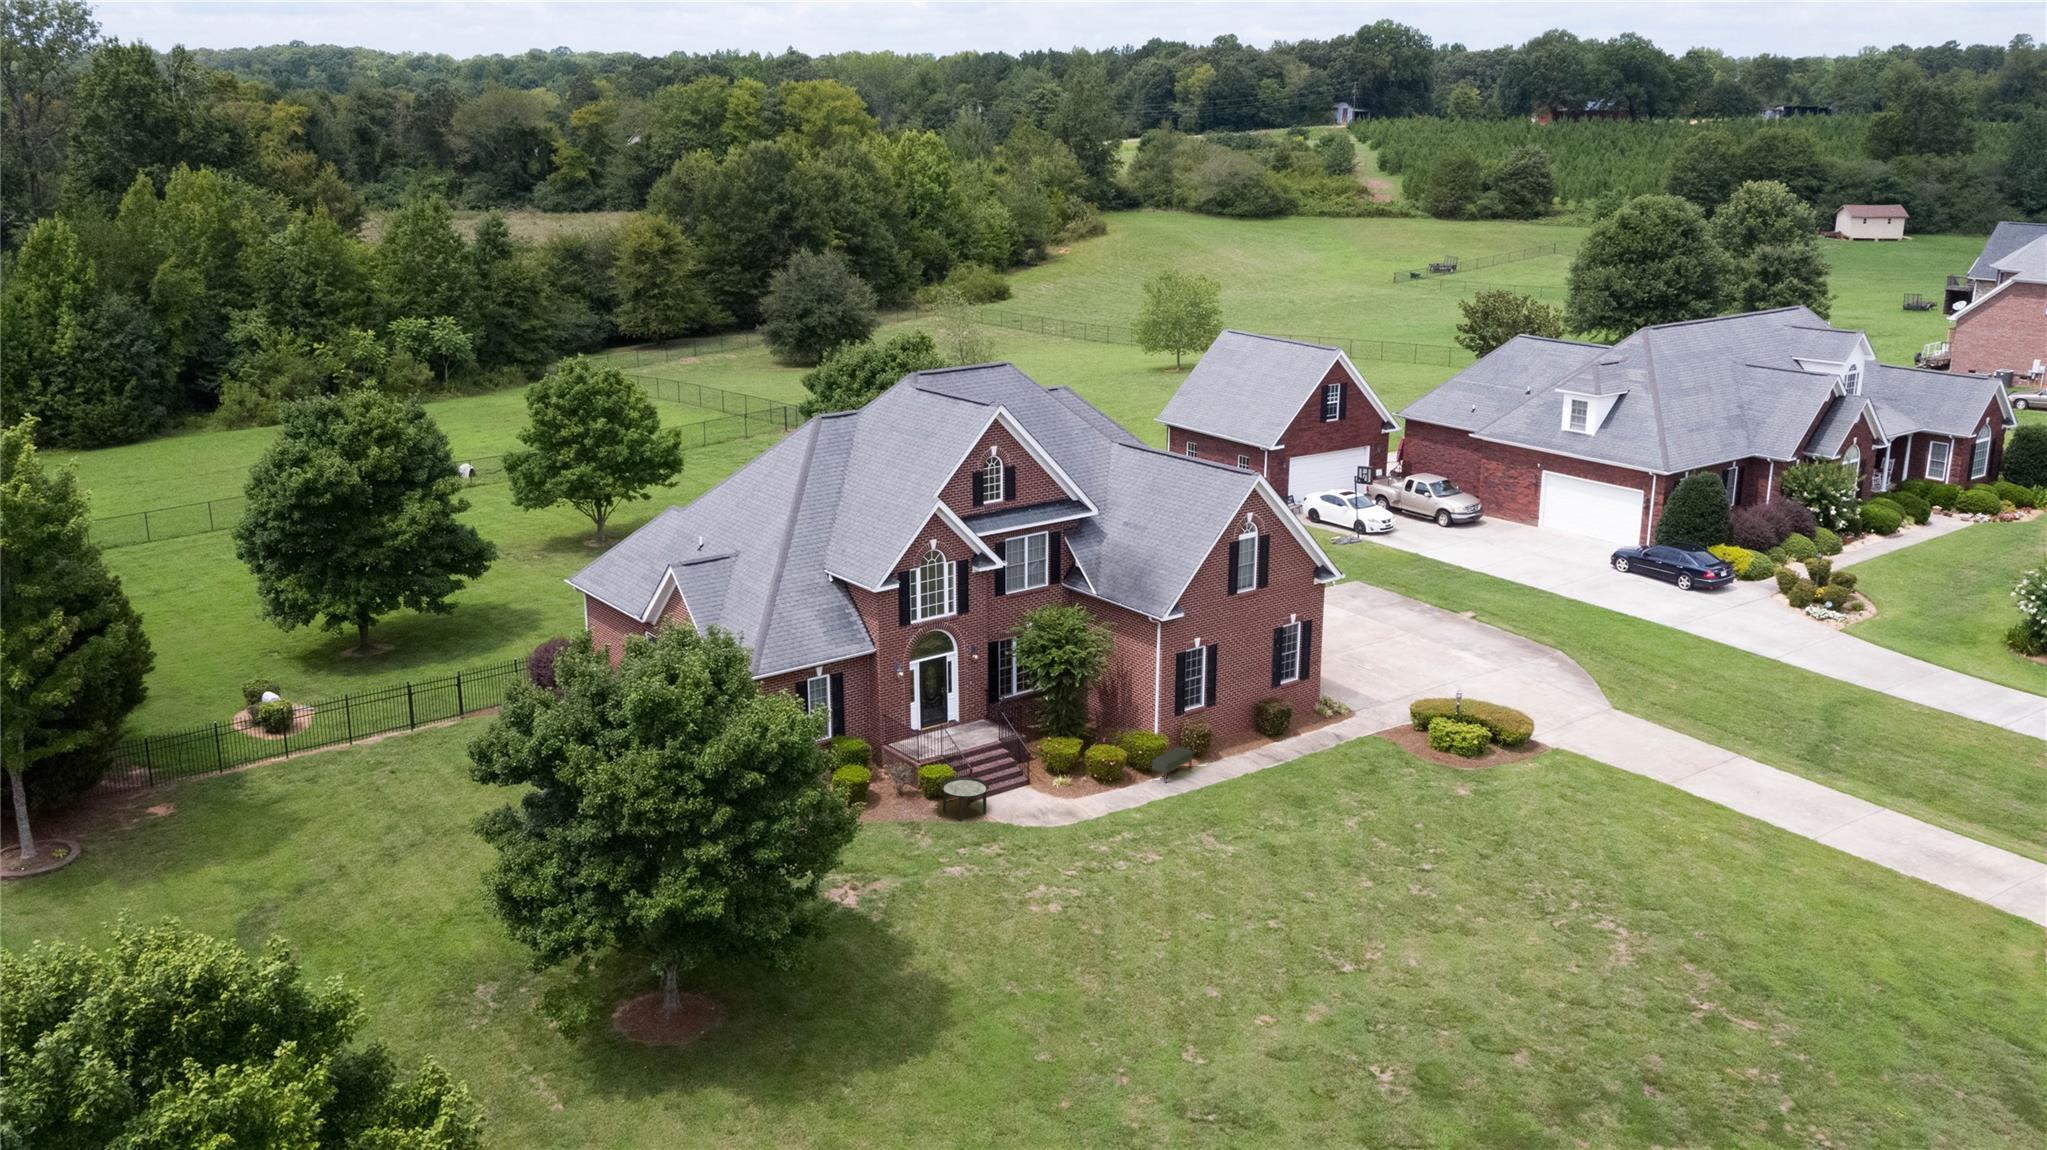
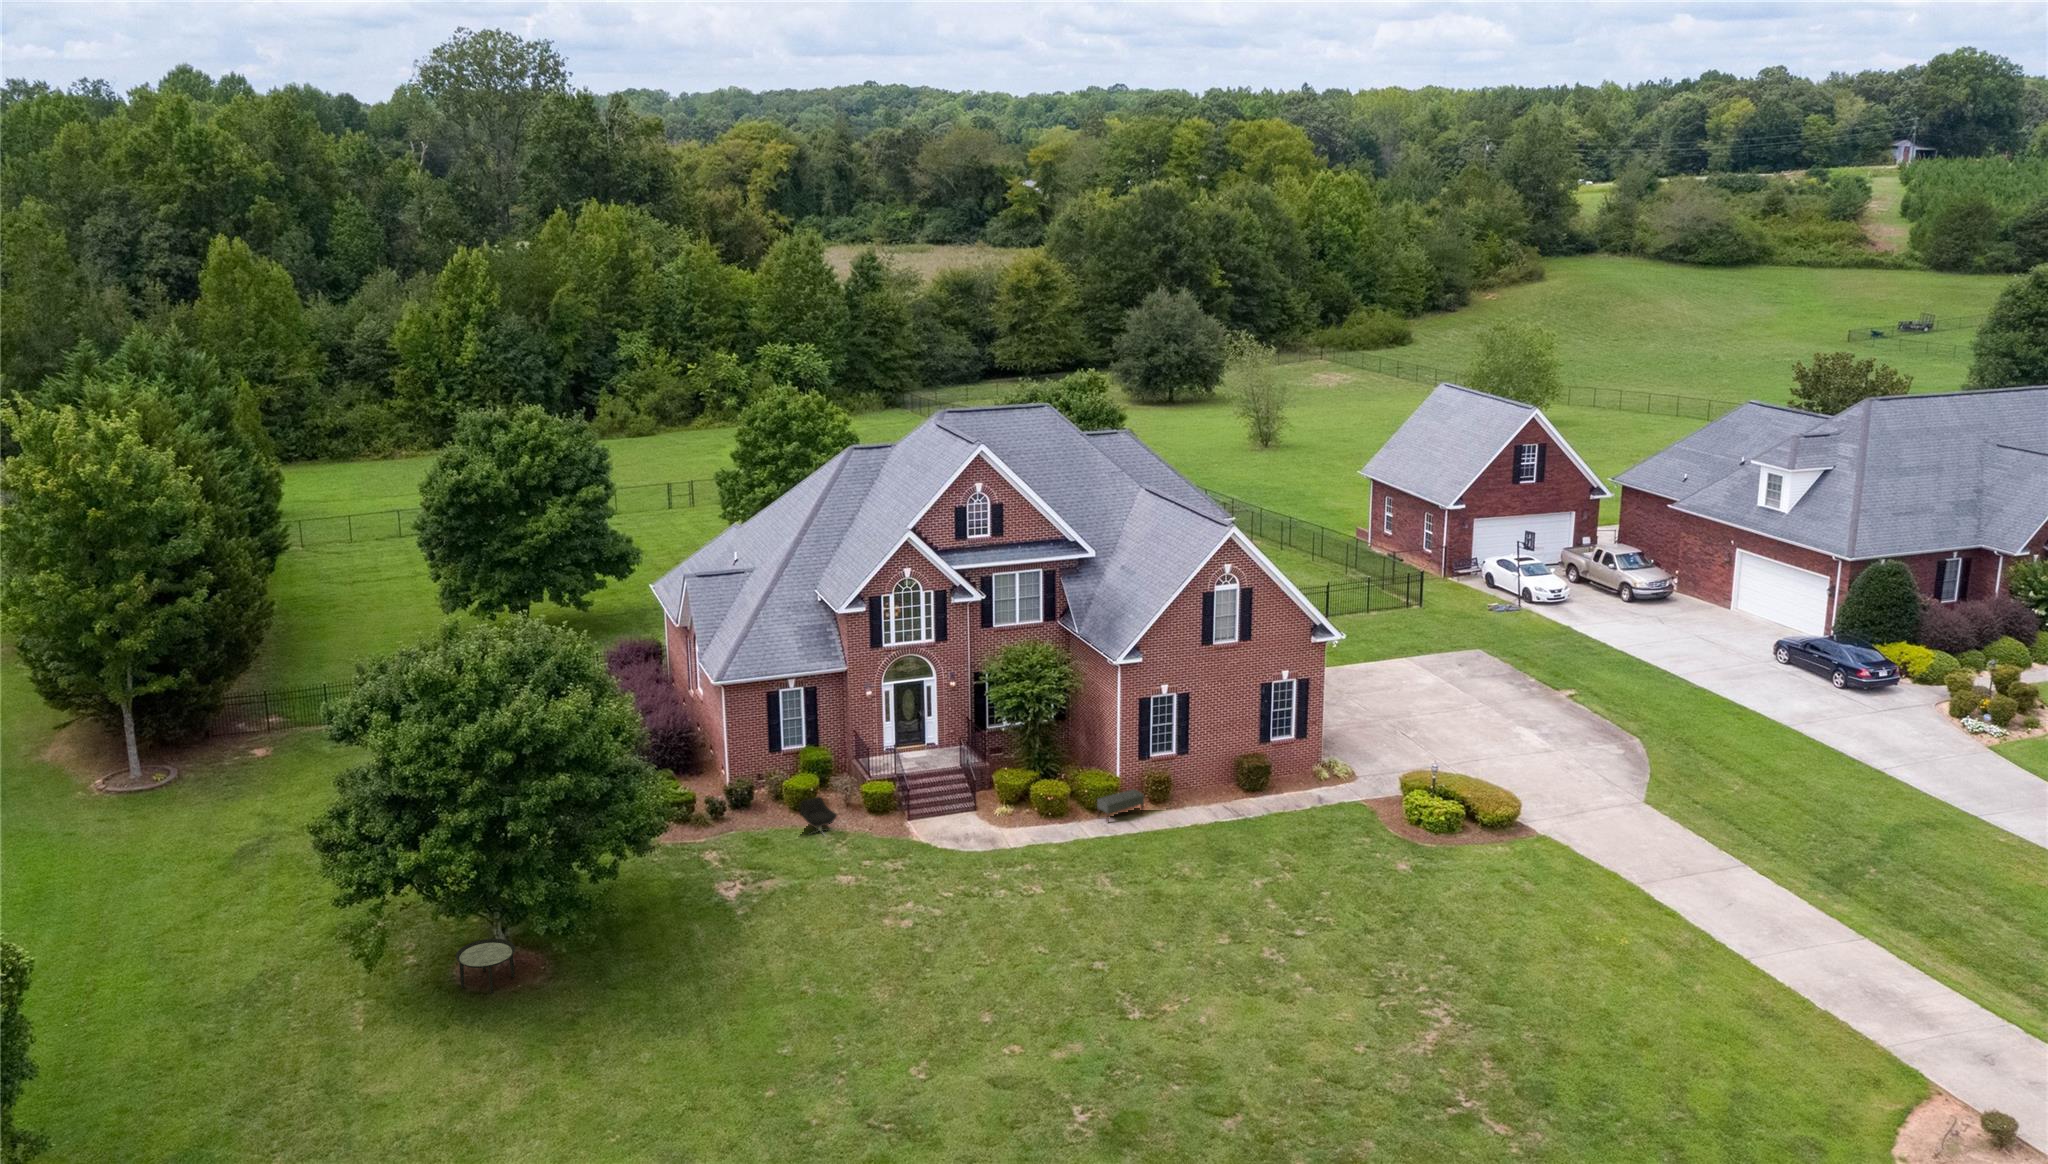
round table: present [941,777,989,821] -> present [456,939,515,994]
lounge chair: none [865,789,907,830] -> present [800,797,837,831]

